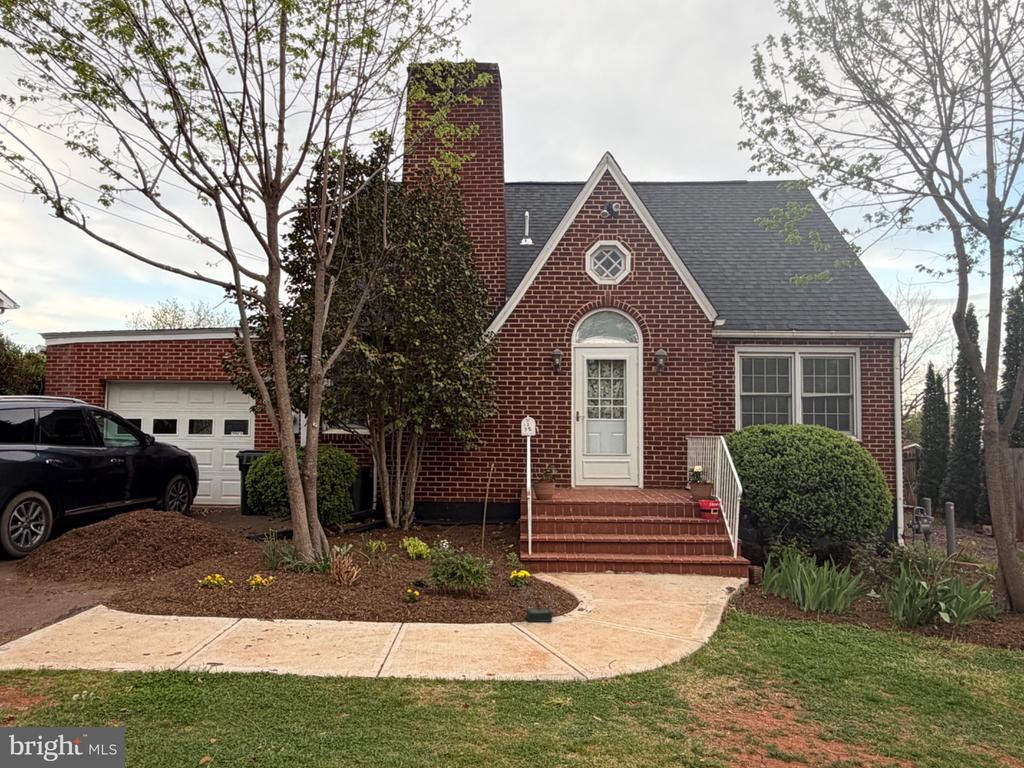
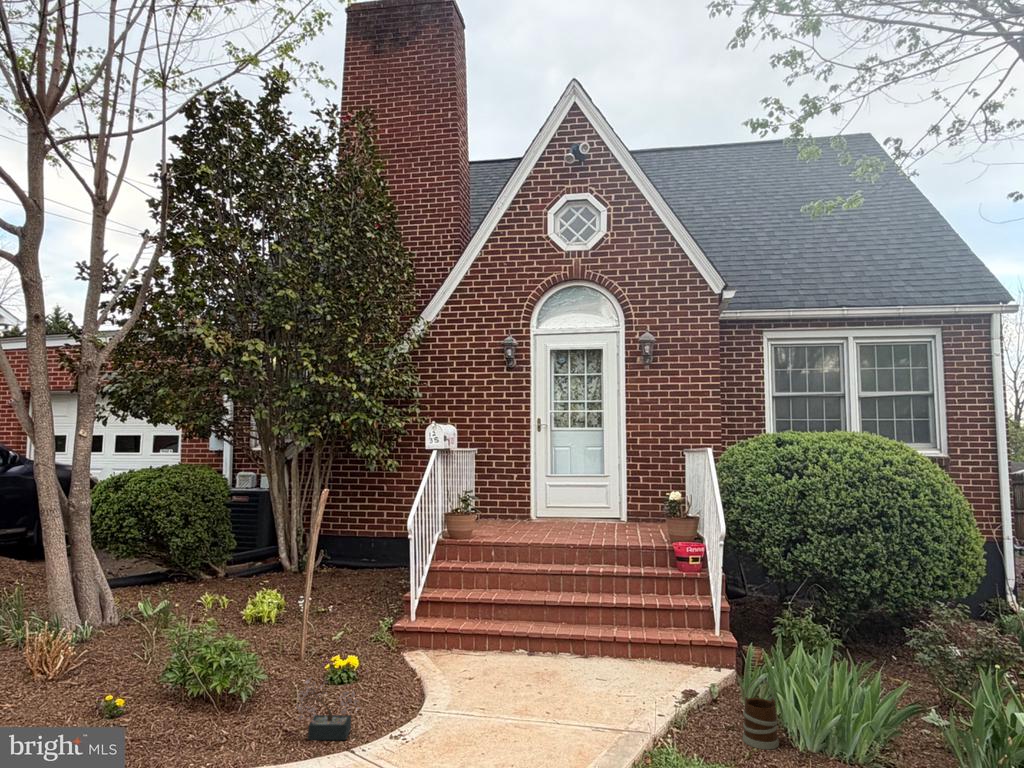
wooden bucket: none [776,579,799,619] -> present [743,679,779,749]

